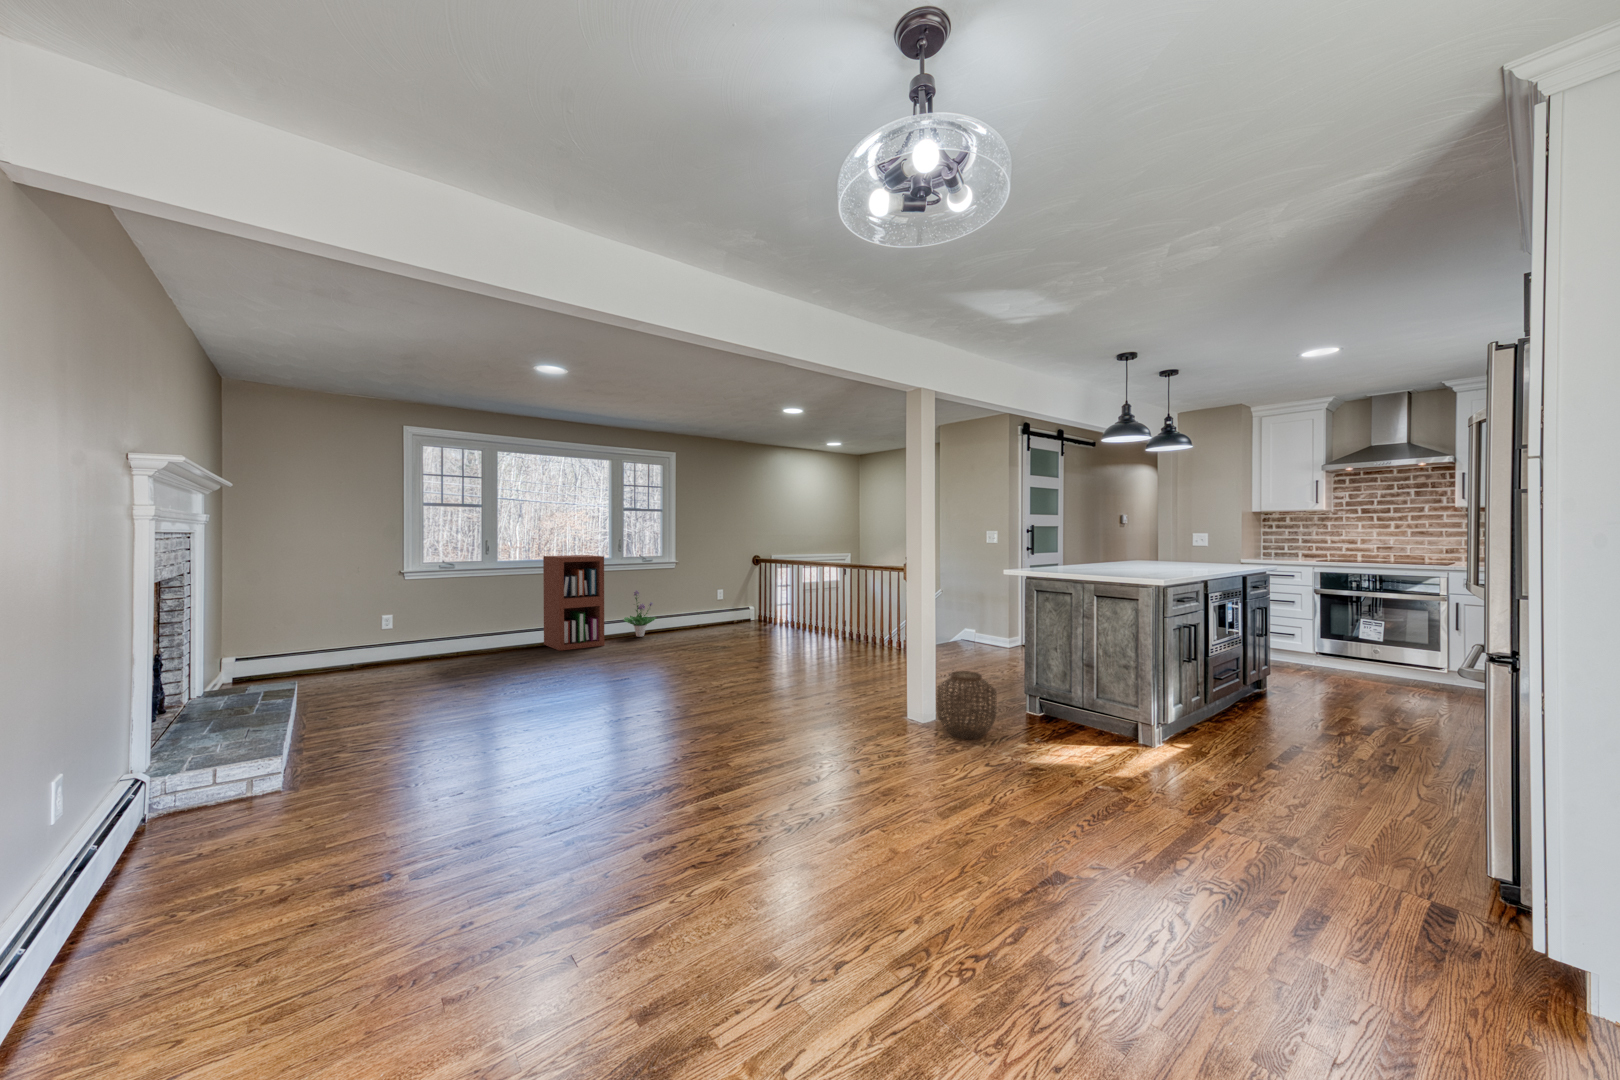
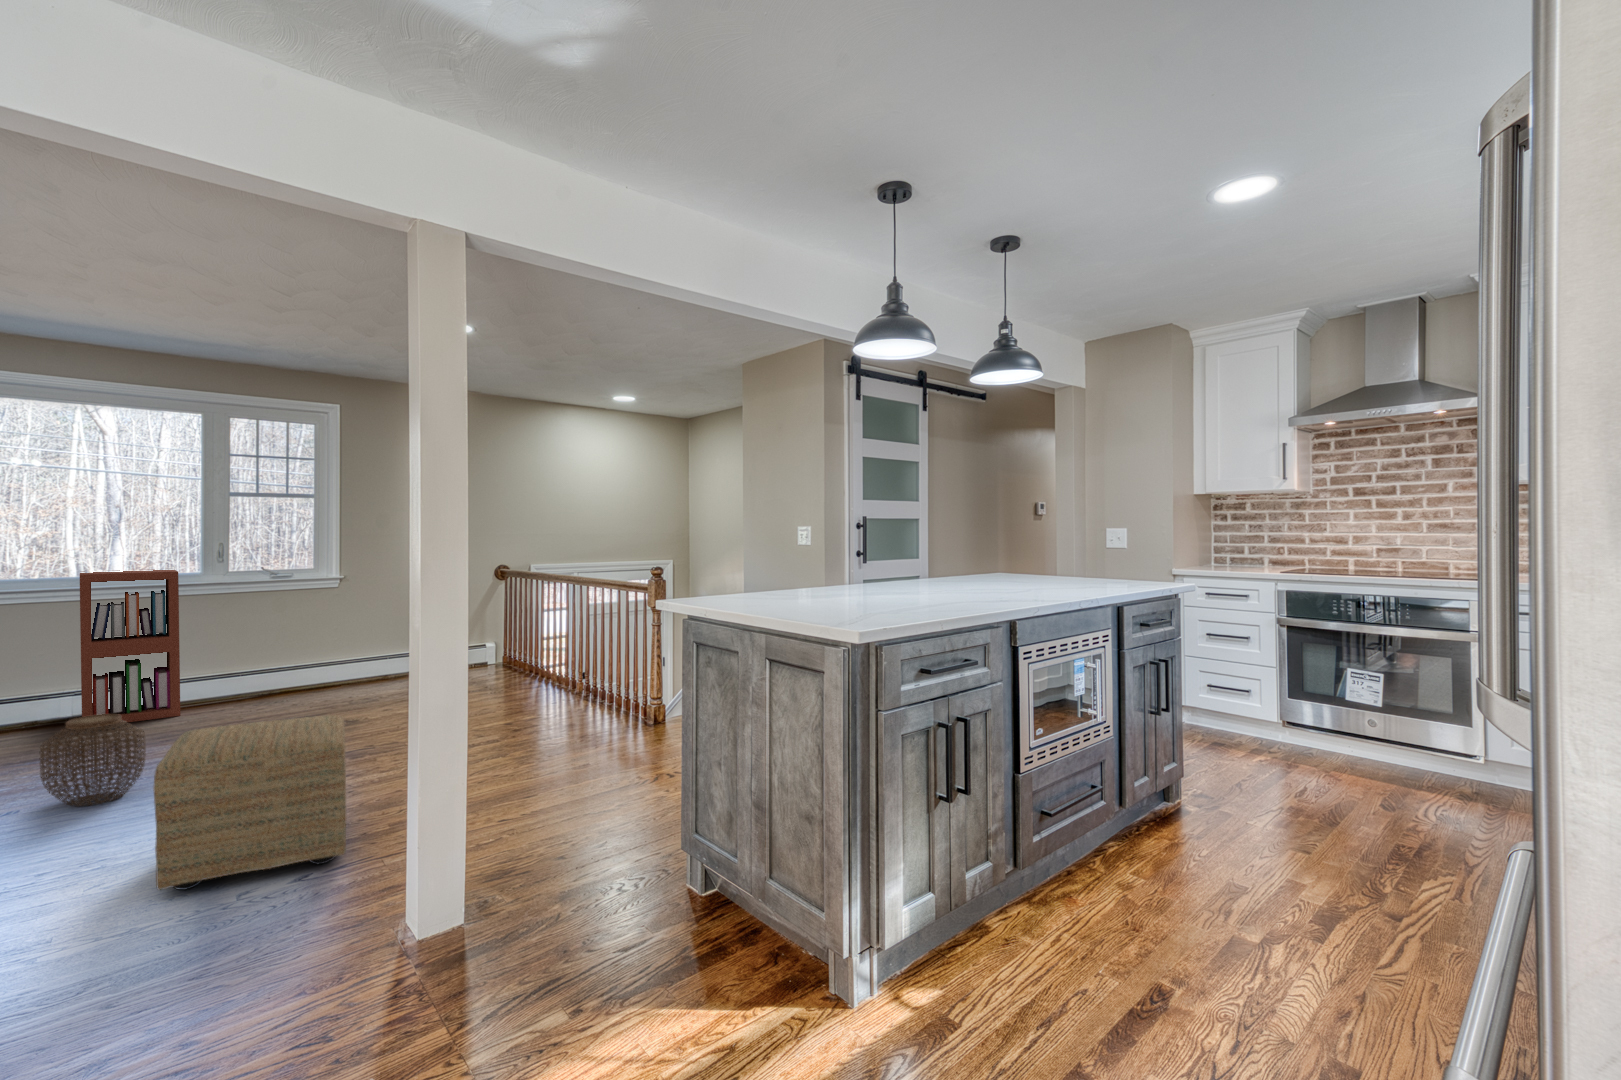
potted plant: present [624,590,656,637] -> none [238,623,305,697]
ottoman: none [733,634,832,714] -> present [153,715,346,890]
woven basket: present [936,671,996,740] -> present [40,714,146,806]

